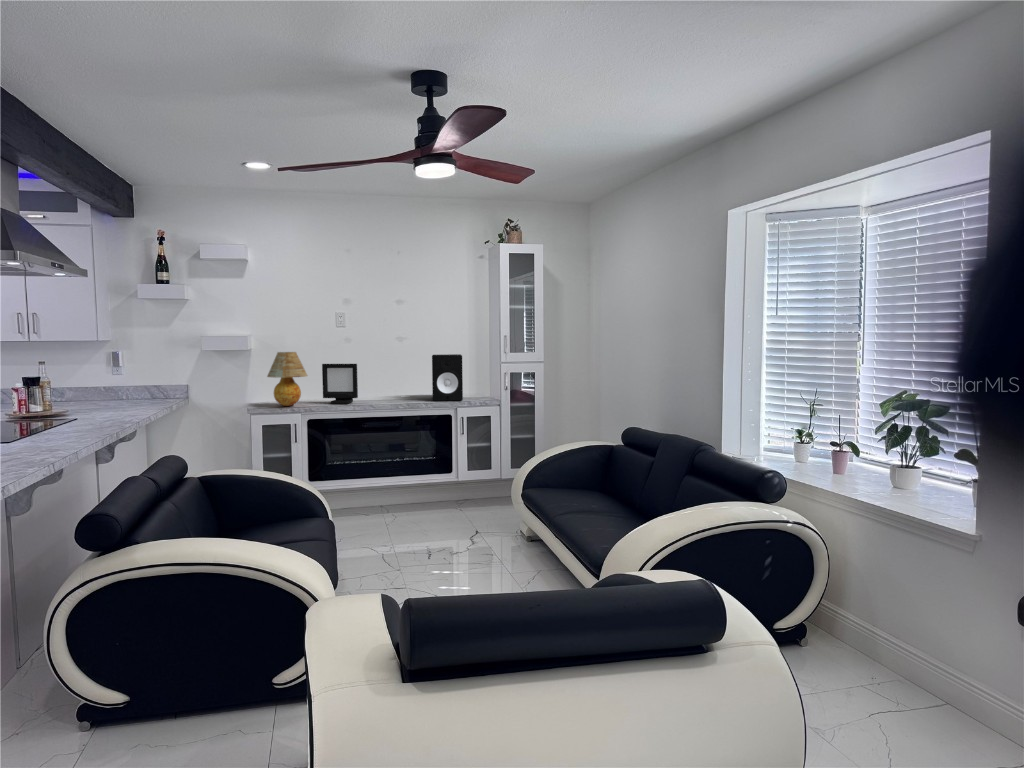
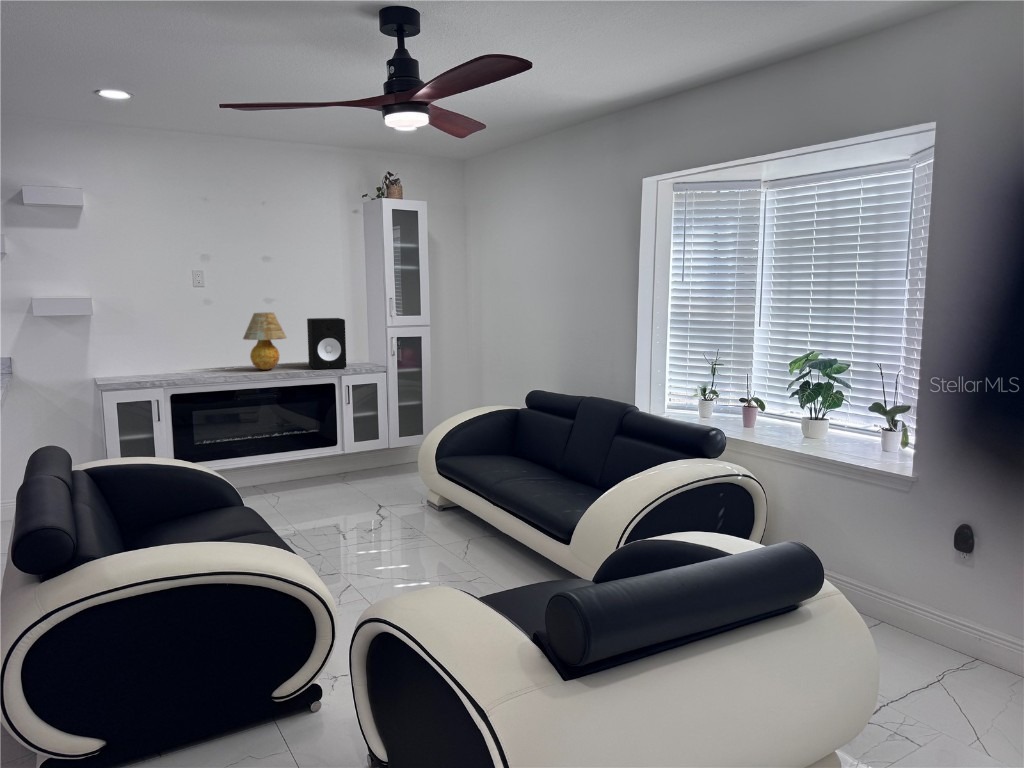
table lamp: present [267,352,307,406] -> present [243,313,286,370]
picture frame: present [322,364,358,404] -> none [183,330,228,376]

